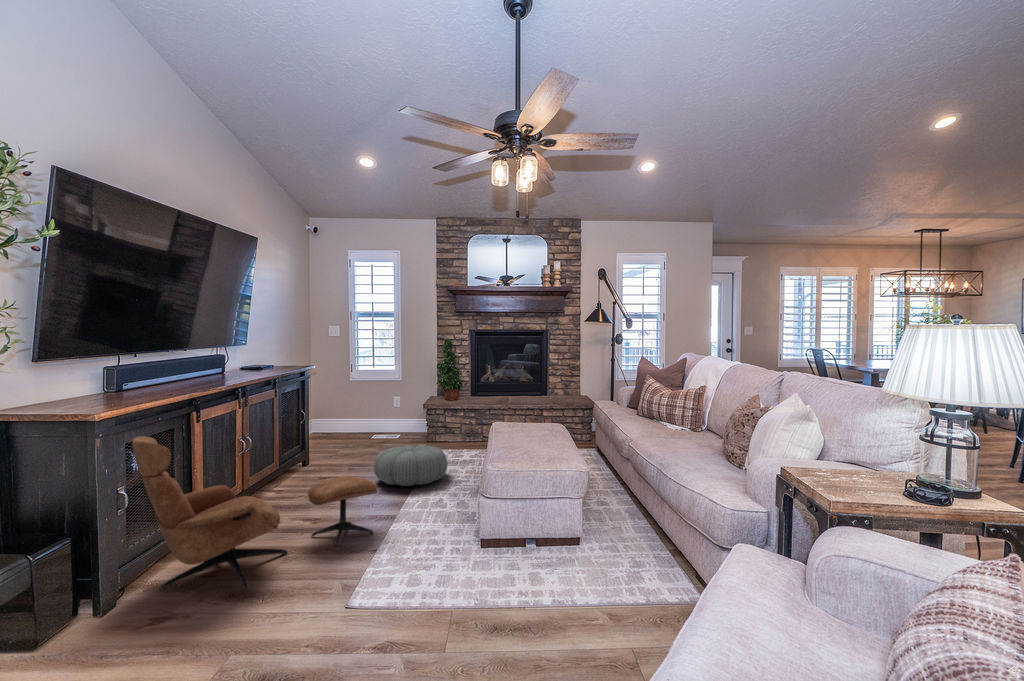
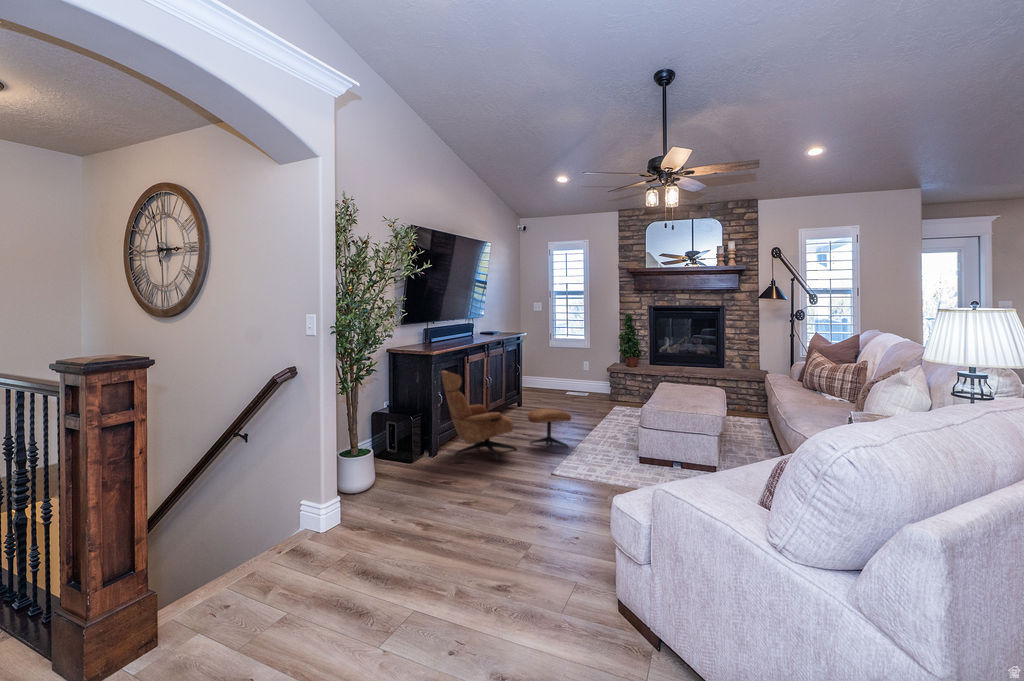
pouf: present [374,445,447,486] -> none [568,397,623,425]

